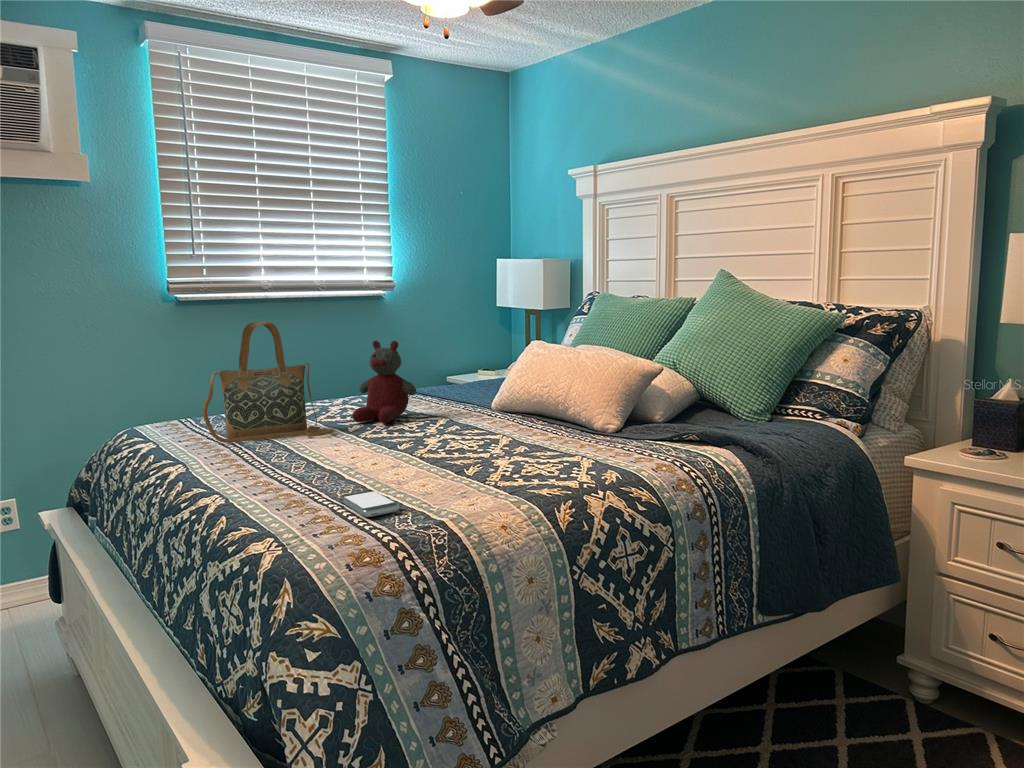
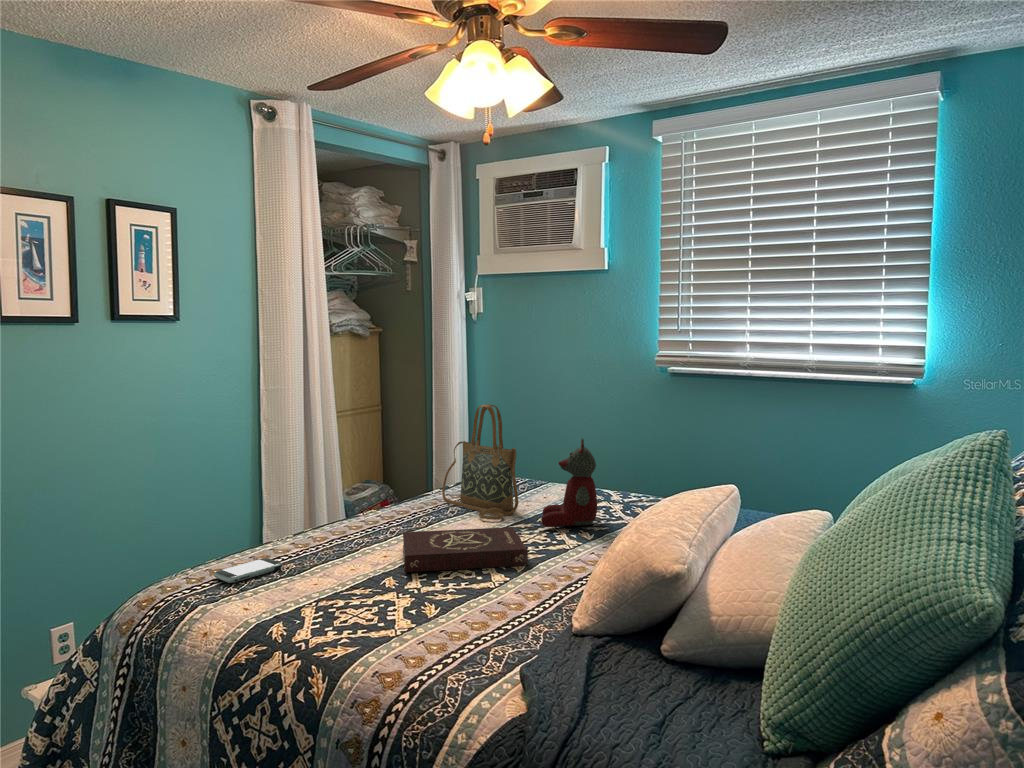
book: none [369,421,477,459] -> present [403,527,528,572]

